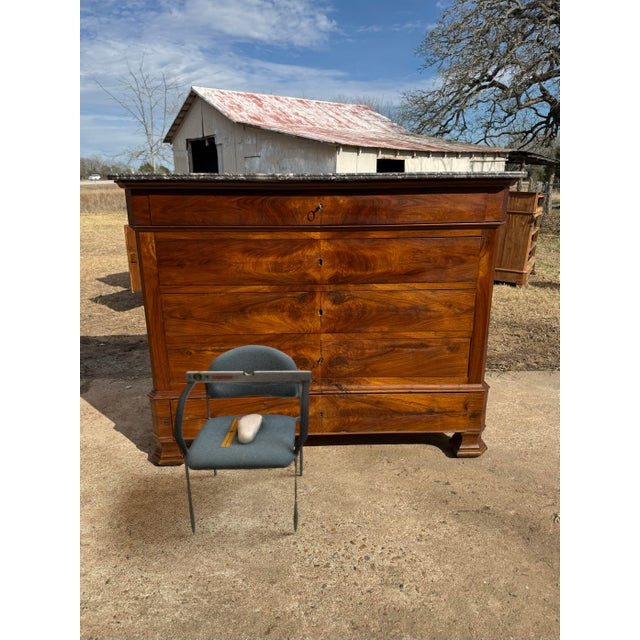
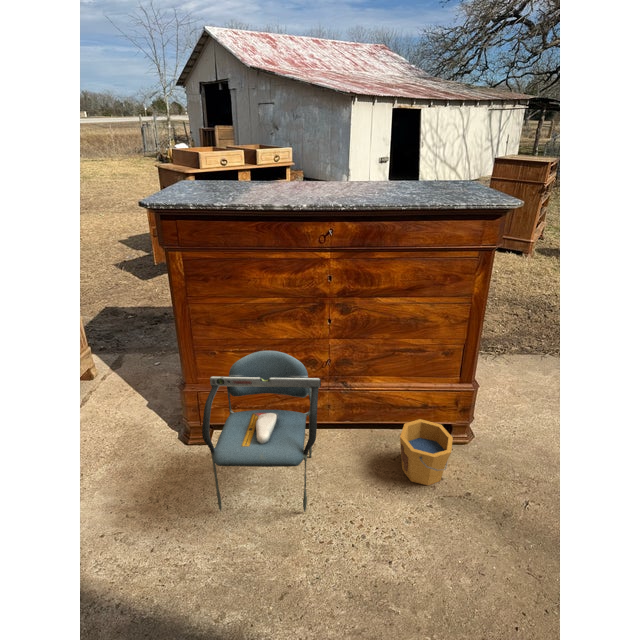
bucket: none [404,426,464,501] -> present [400,419,453,485]

